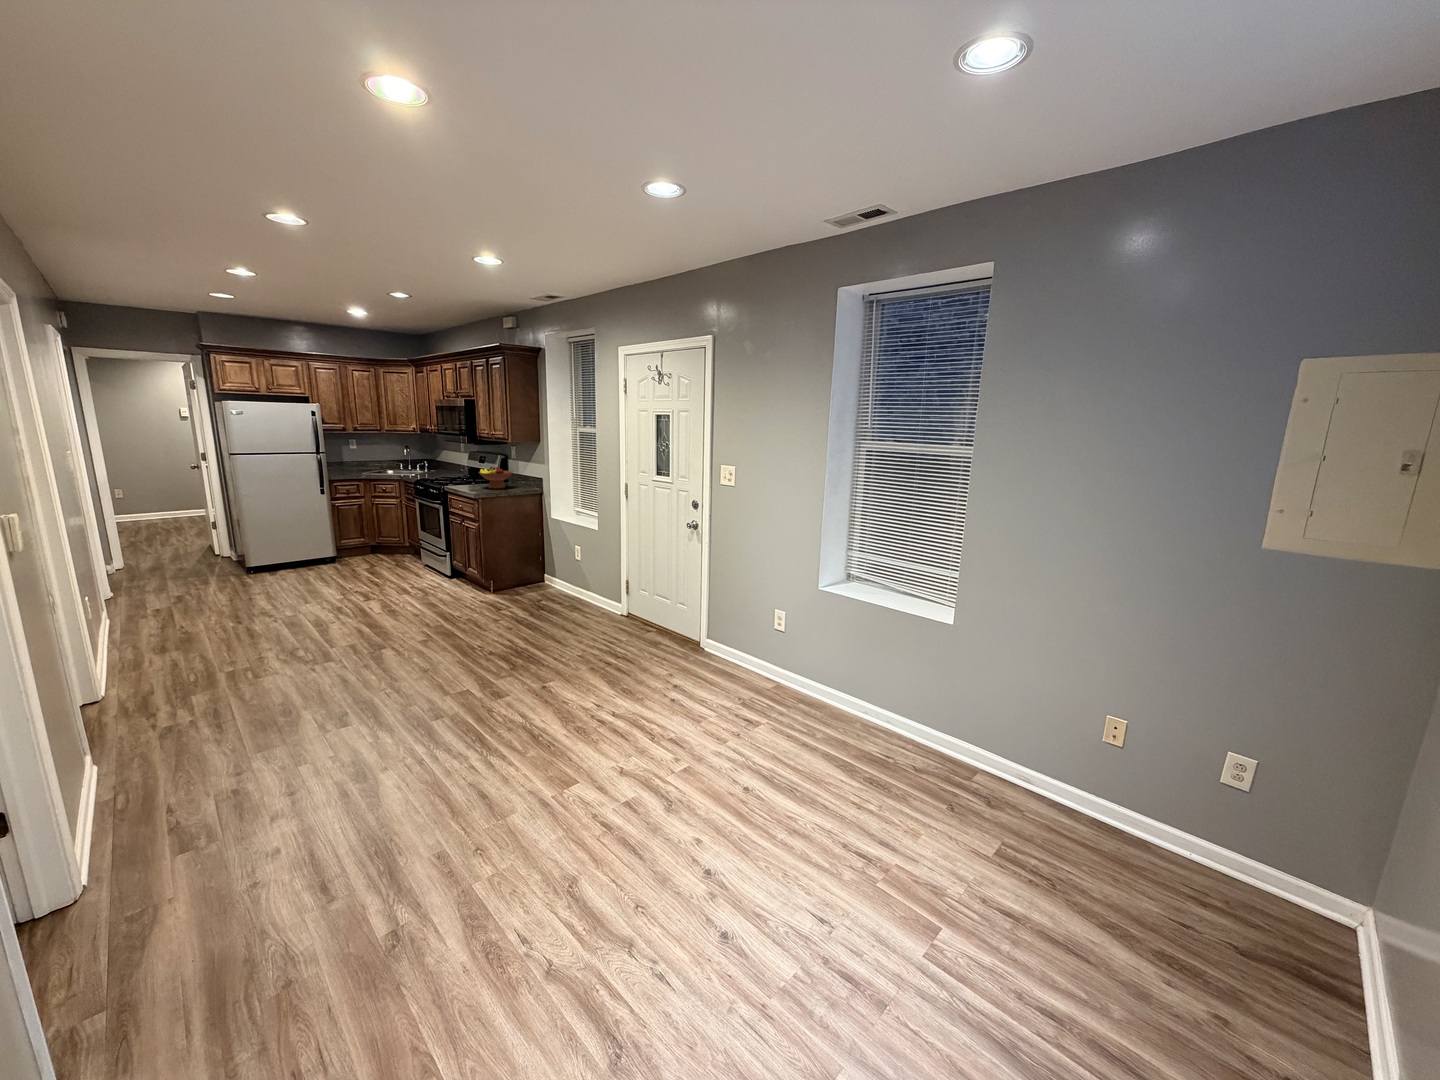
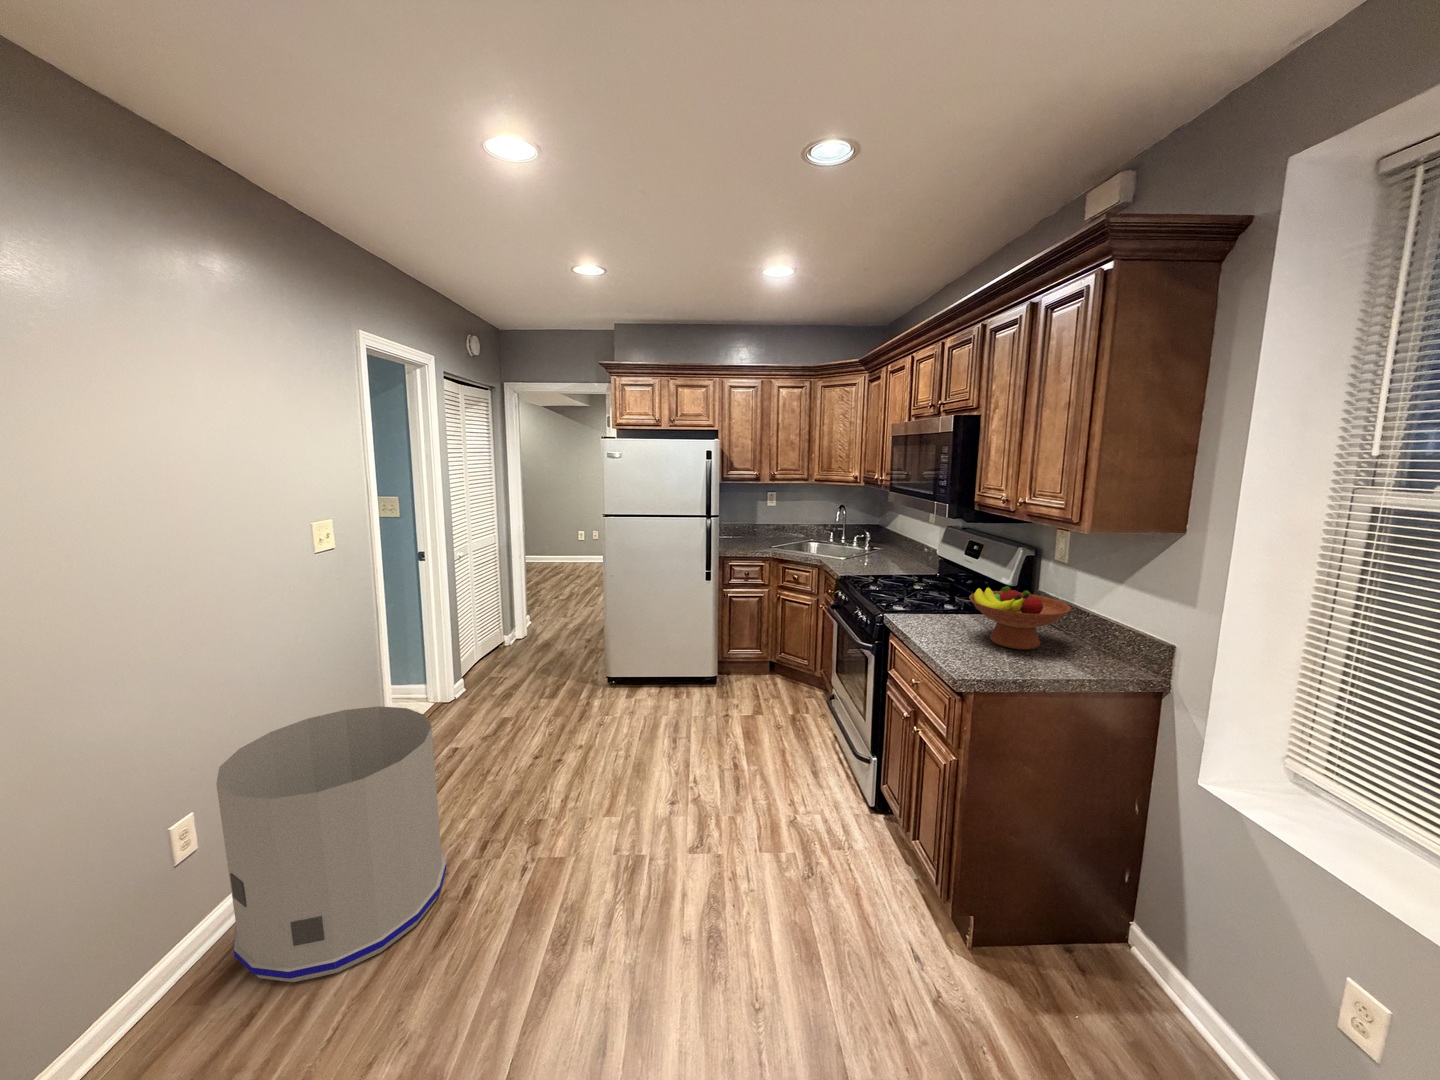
trash can: none [106,549,240,659] -> present [216,706,446,982]

